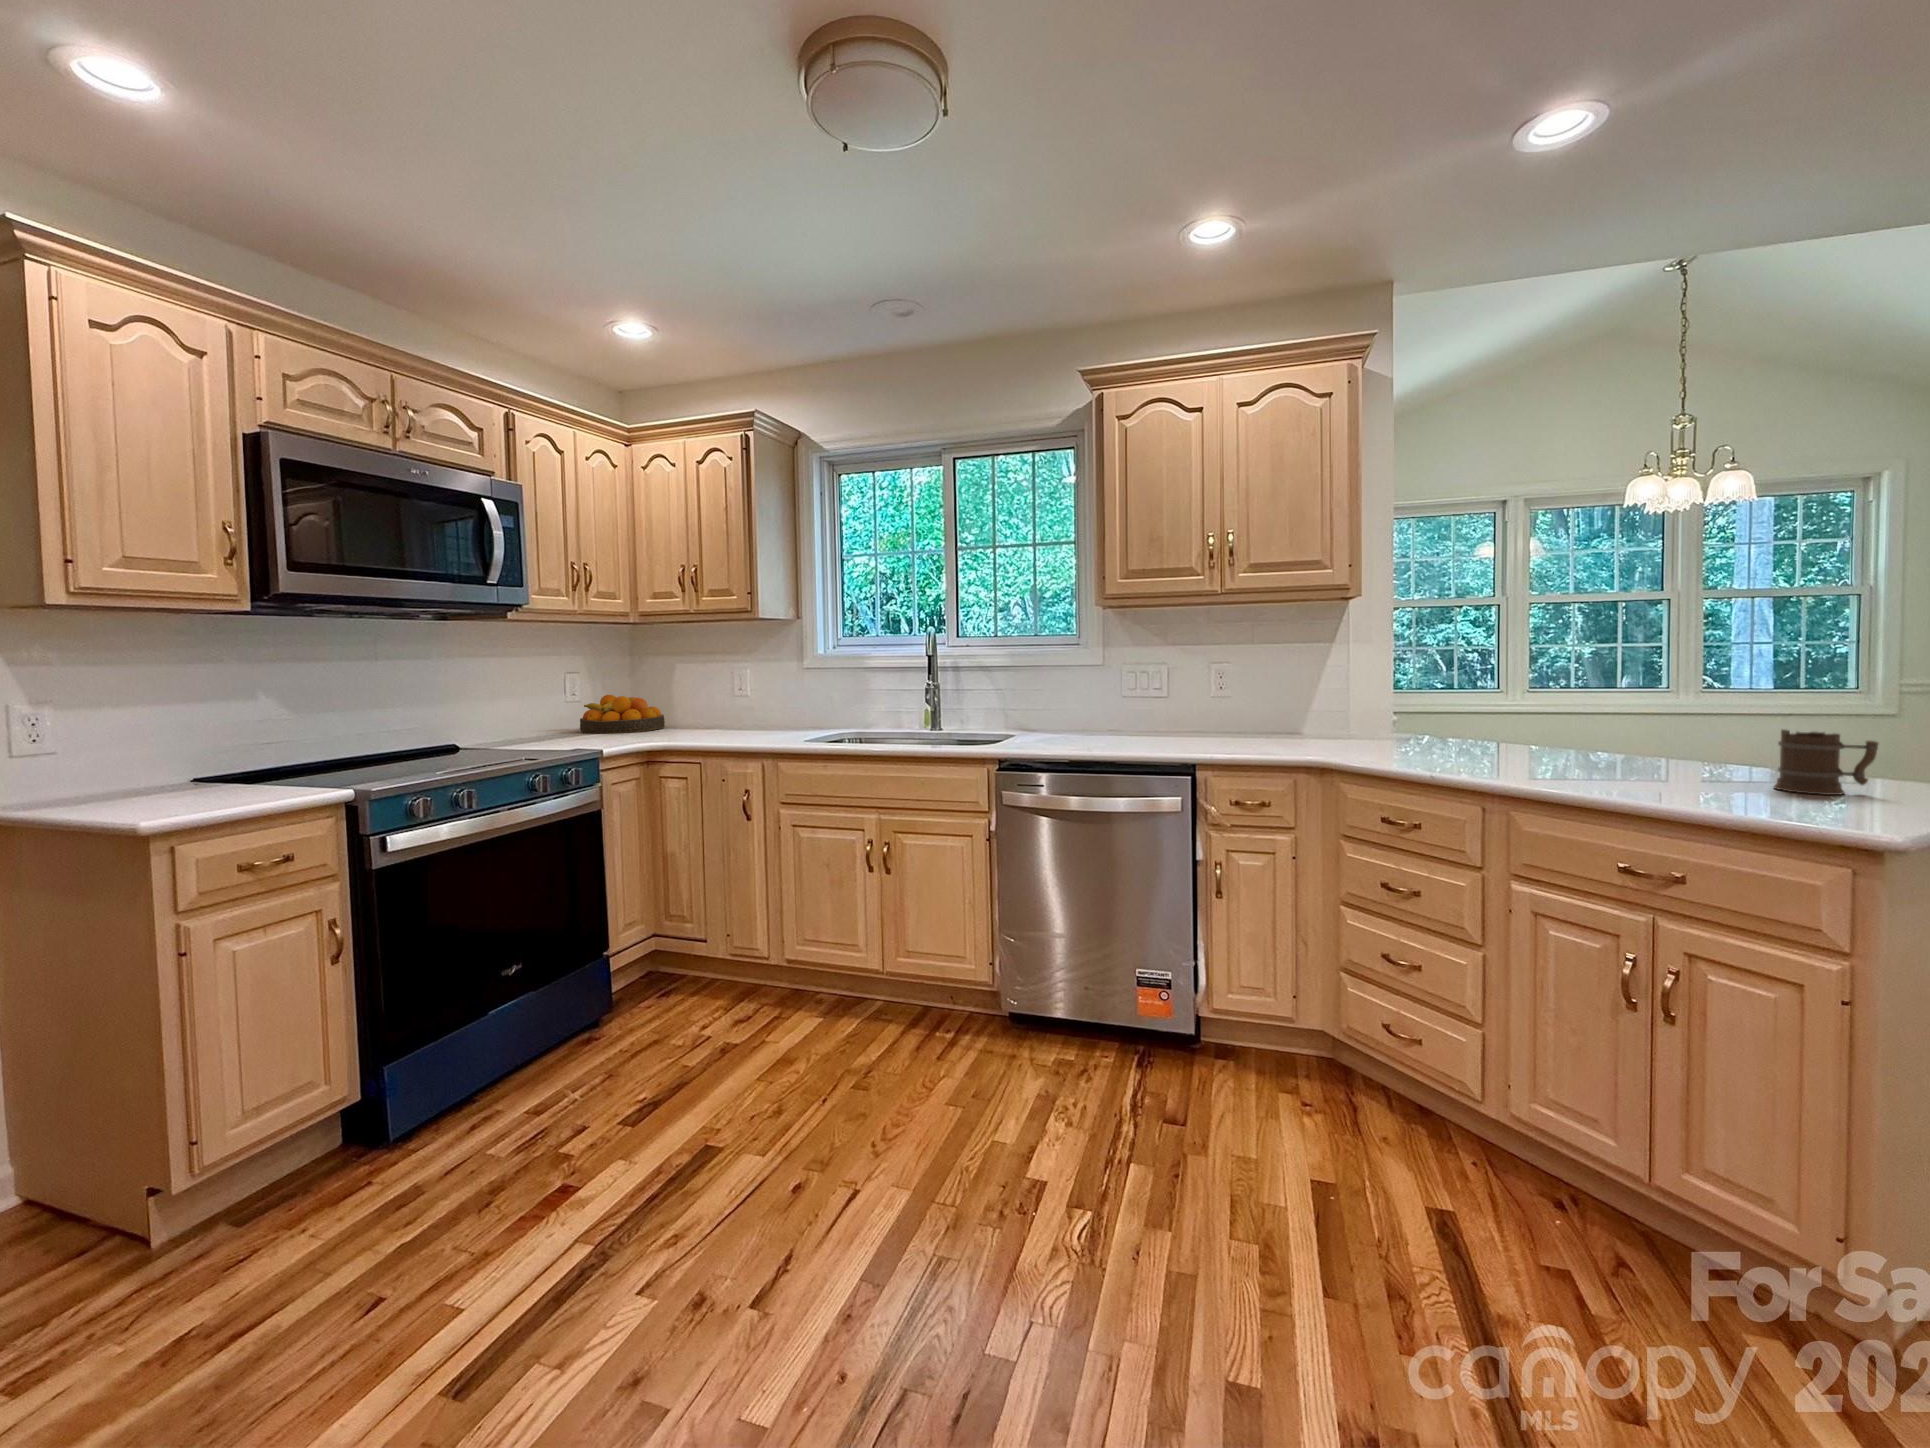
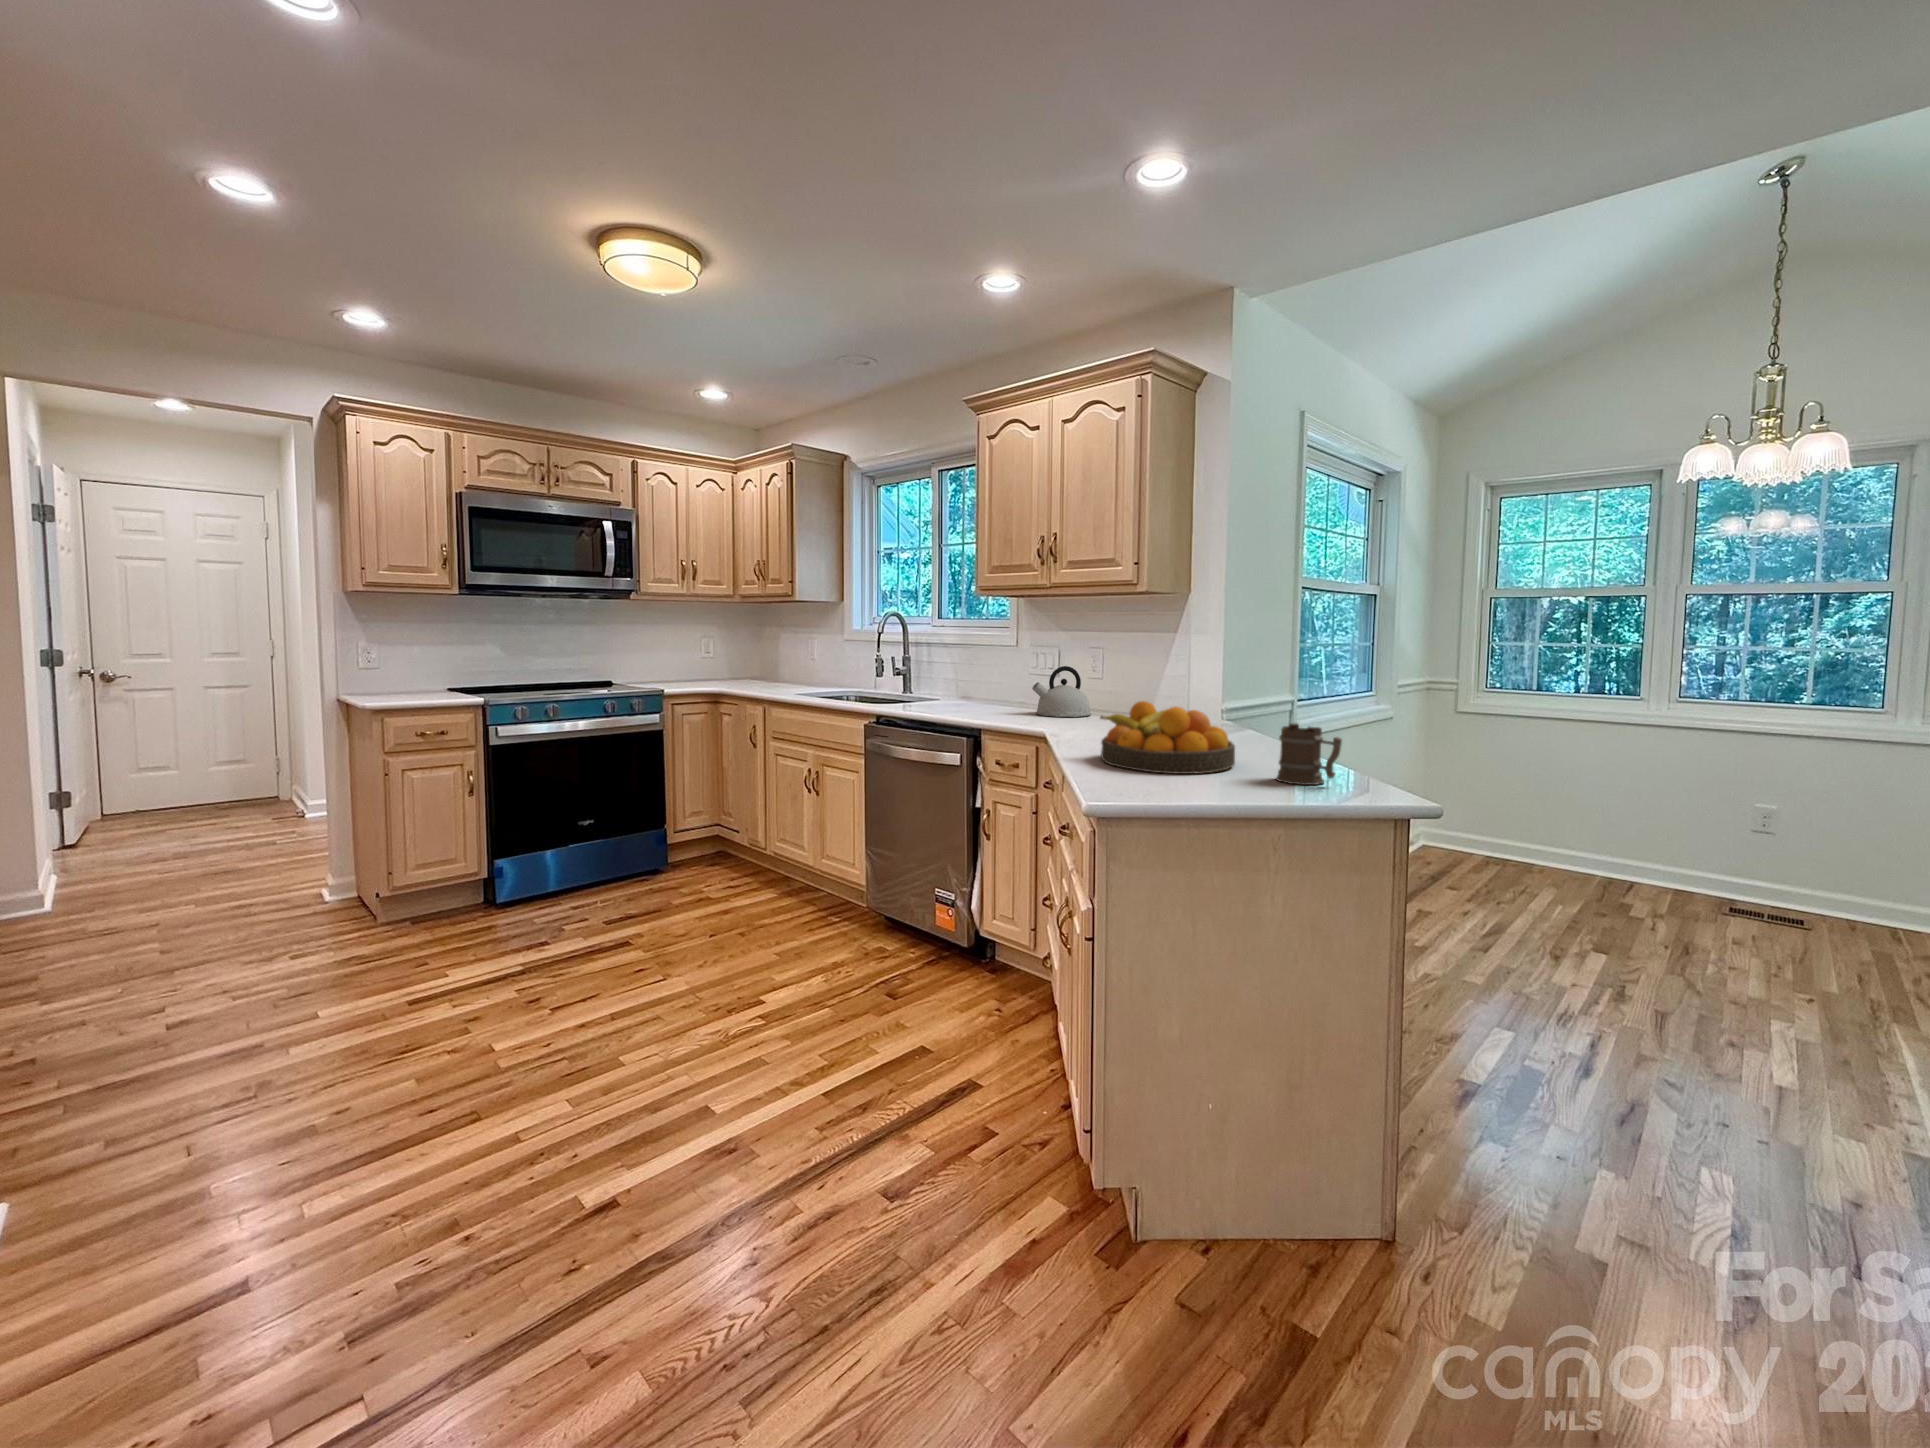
kettle: none [1180,686,1247,745] -> present [1032,666,1091,717]
fruit bowl: present [580,695,665,733] -> present [1100,701,1235,774]

